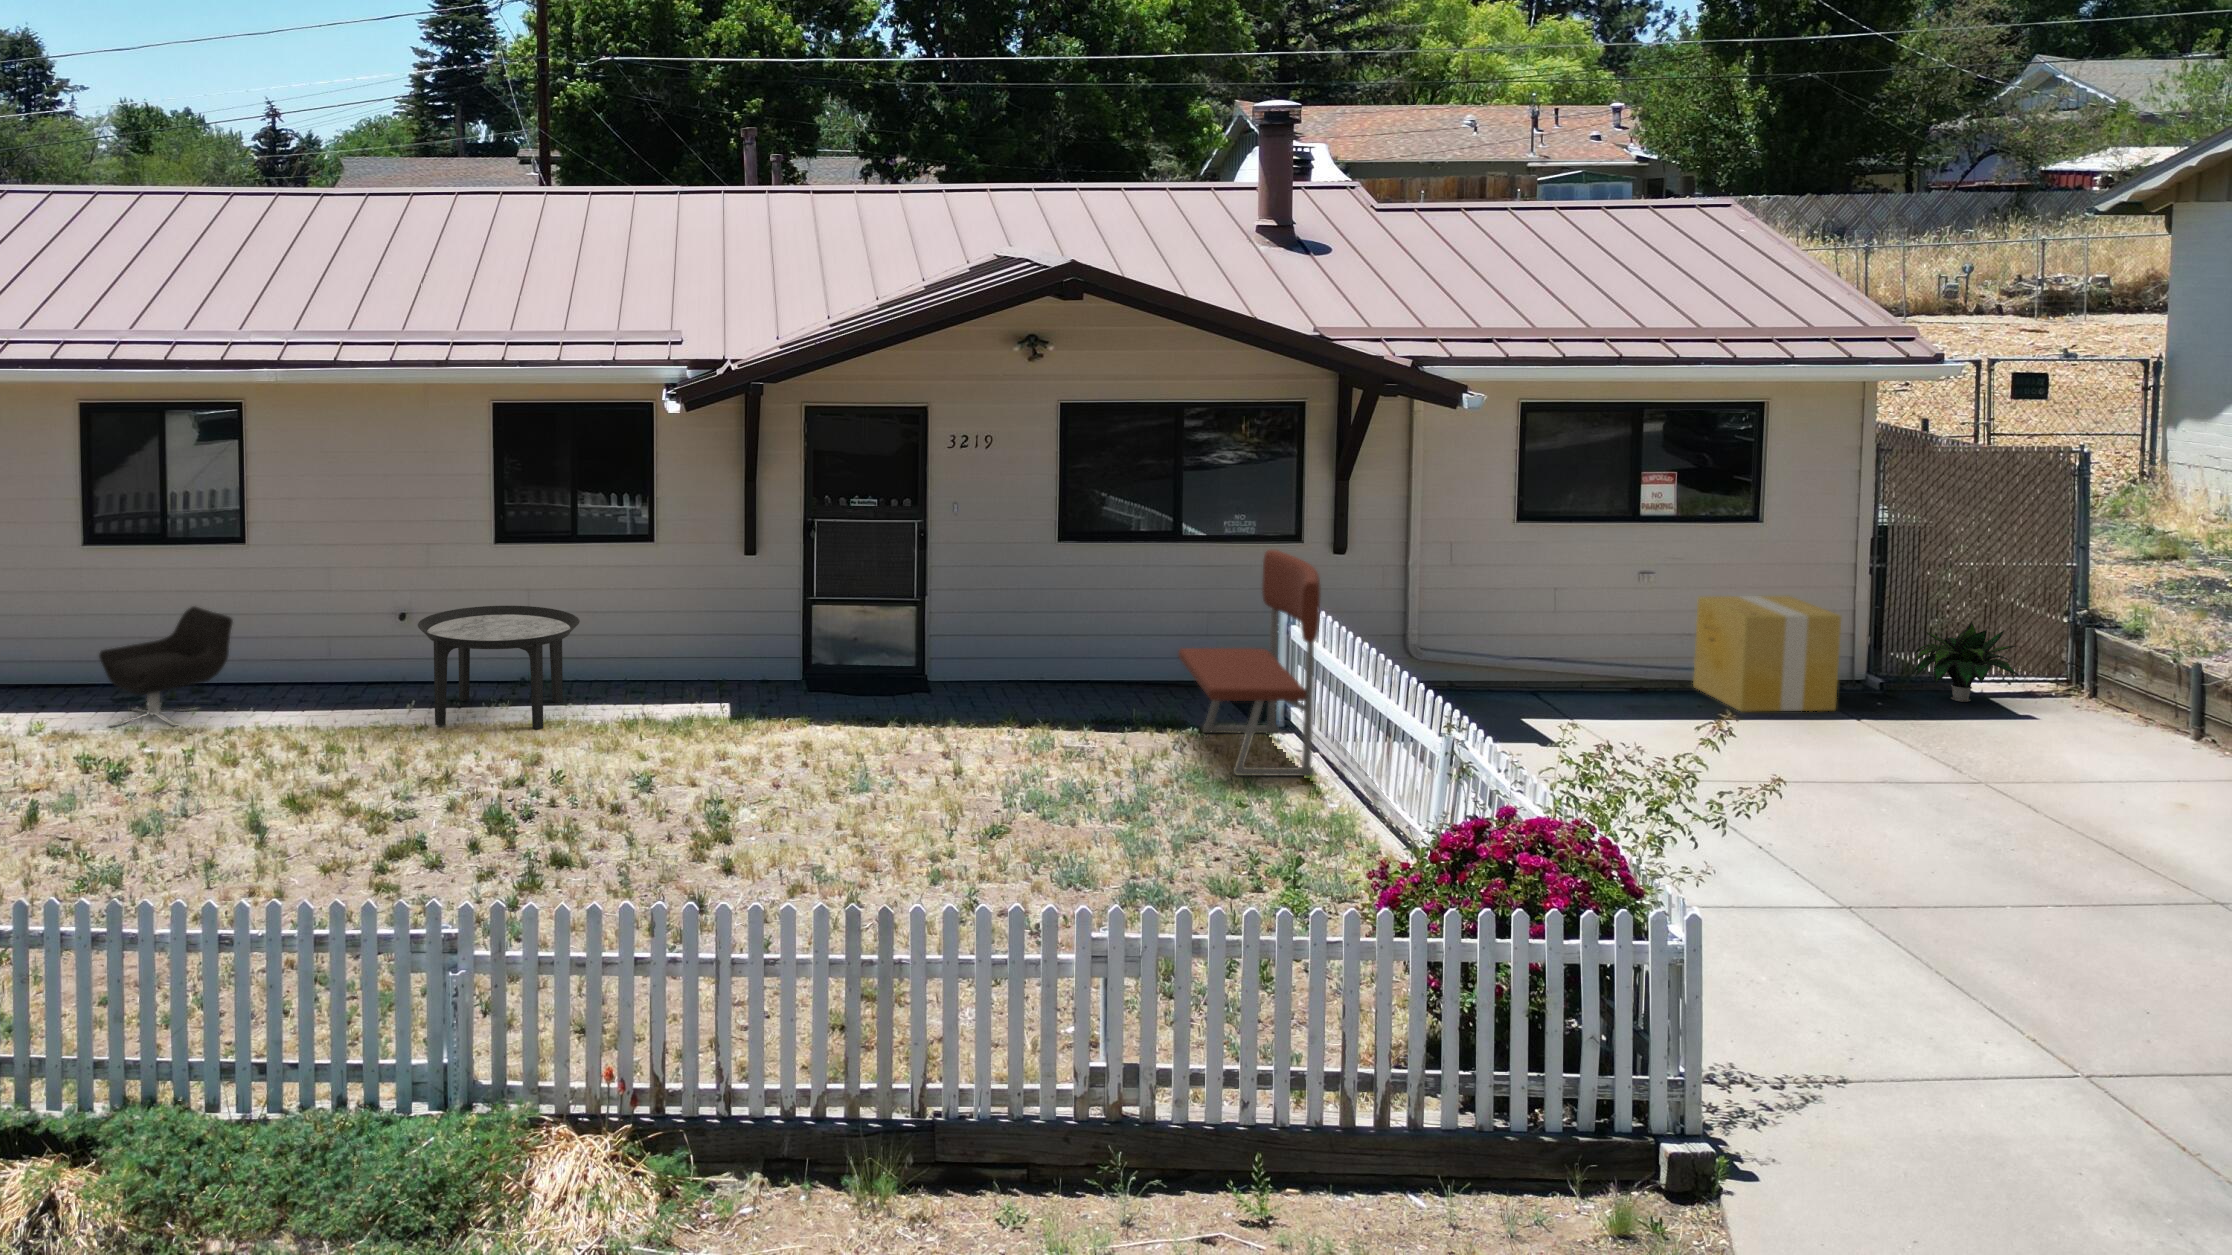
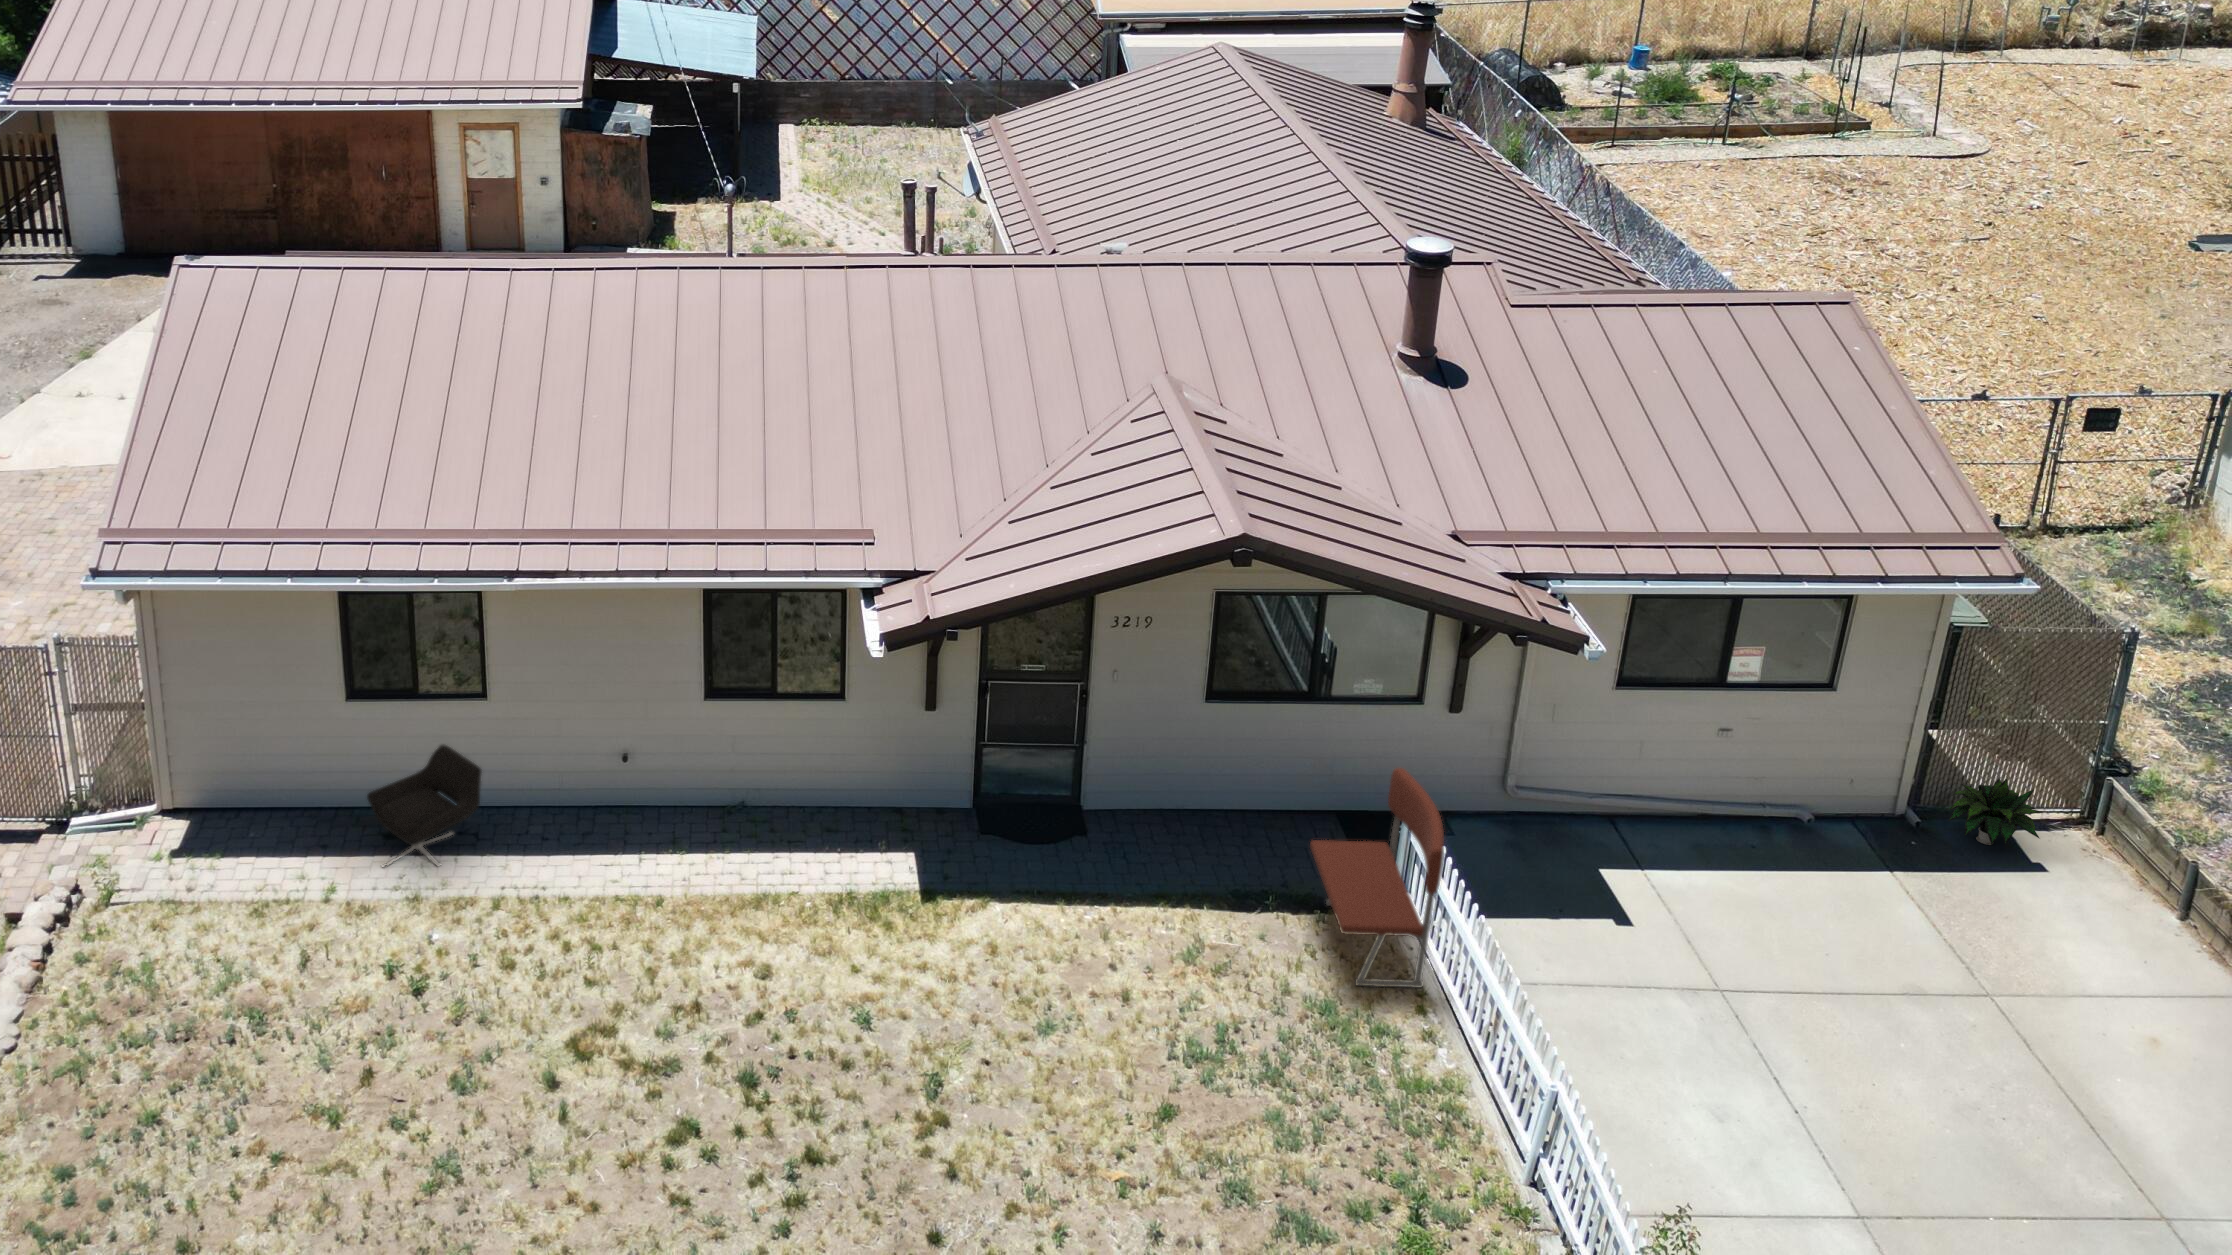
cardboard box: present [1693,596,1841,712] -> none [1751,746,1892,864]
round table: present [418,606,580,729] -> none [645,746,785,882]

